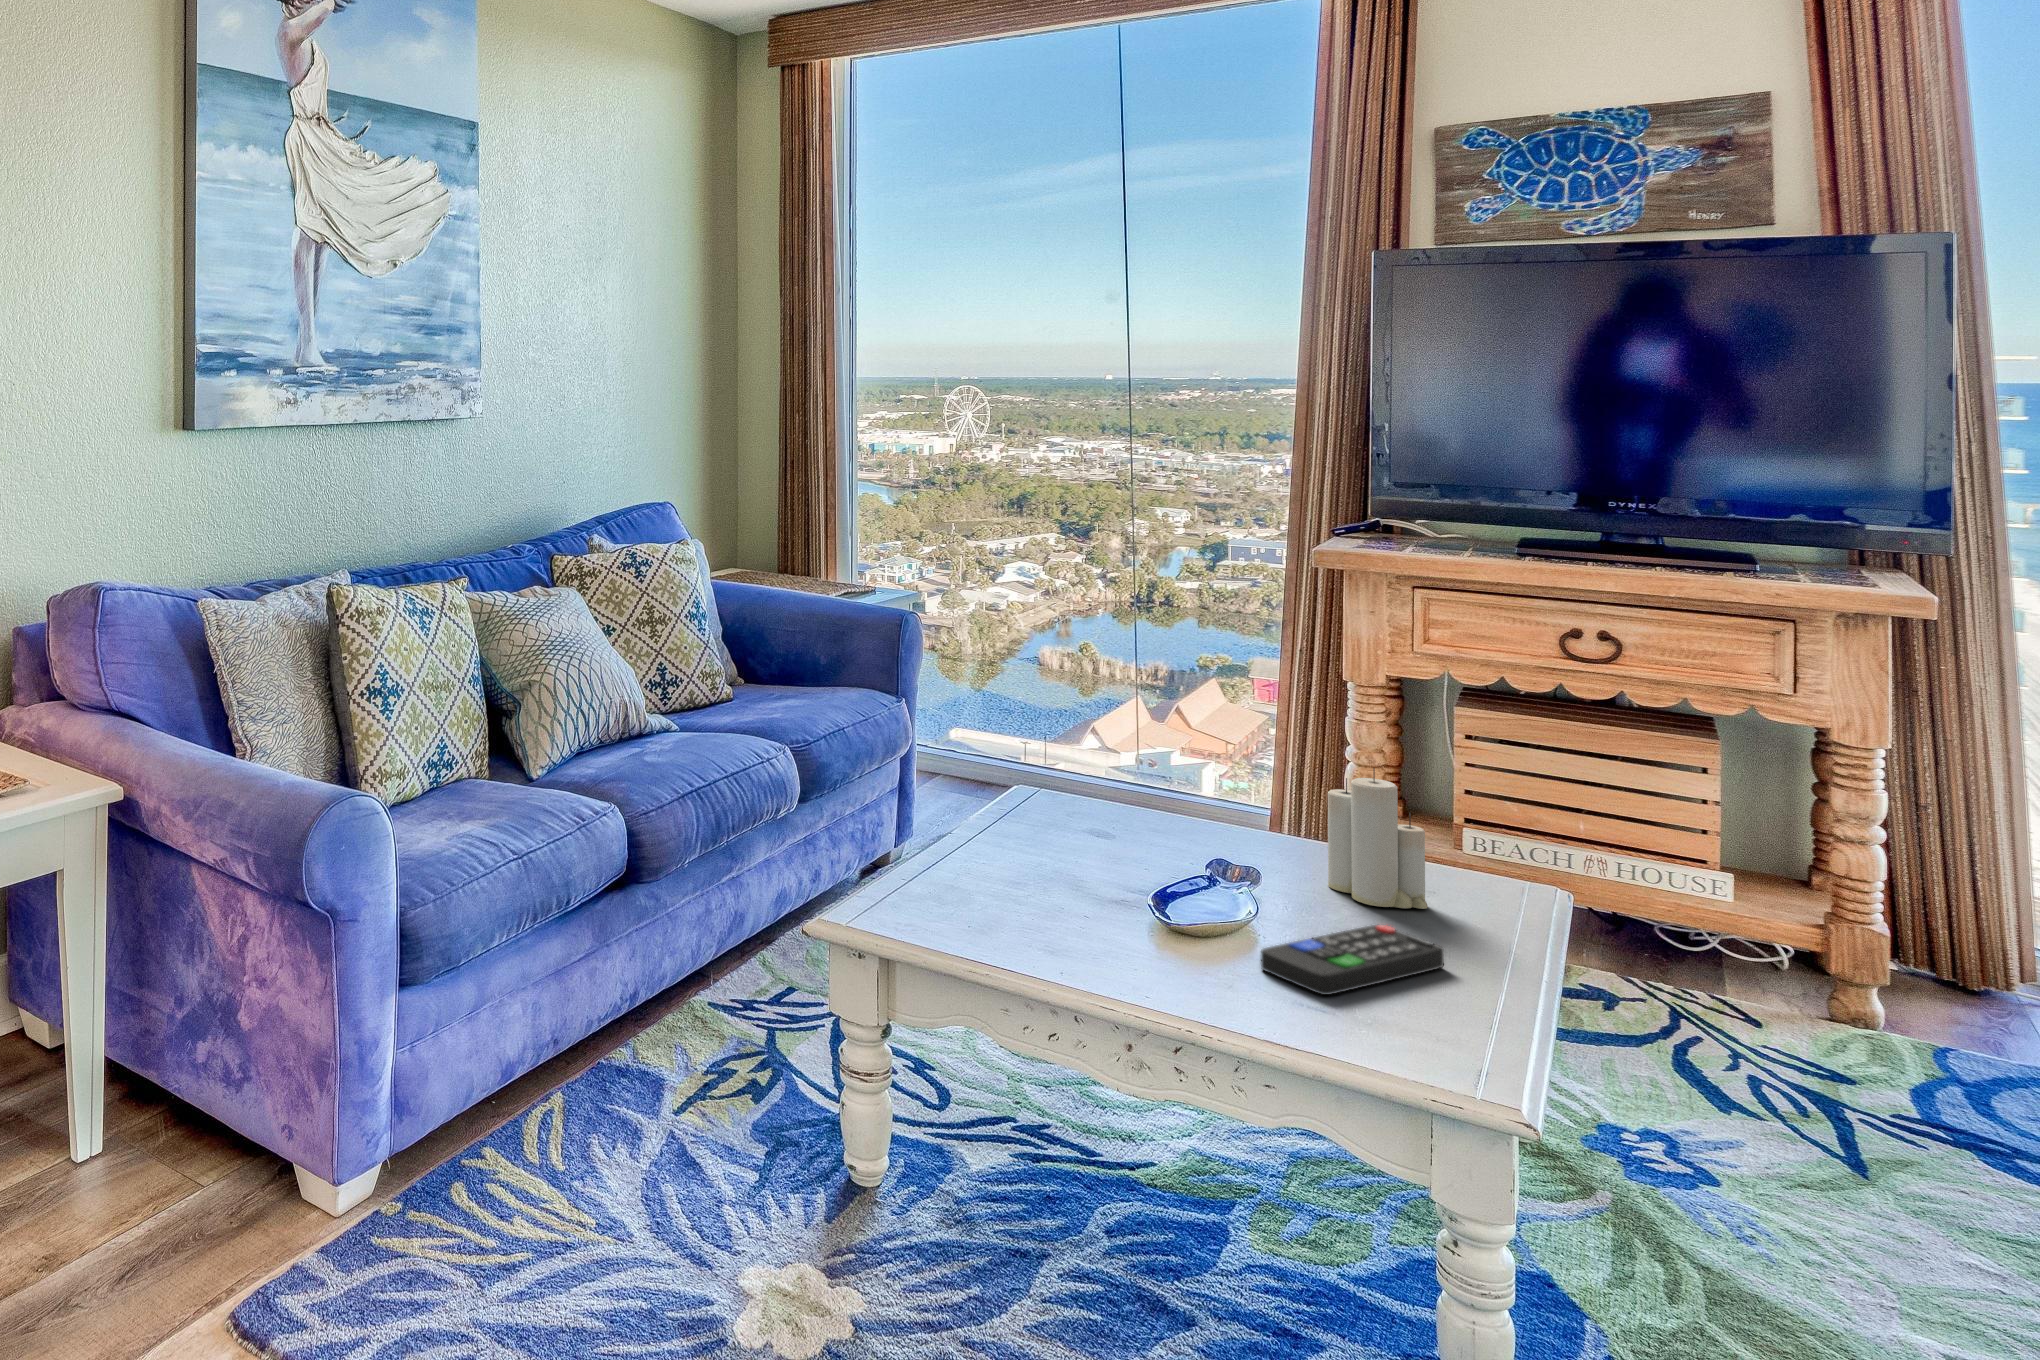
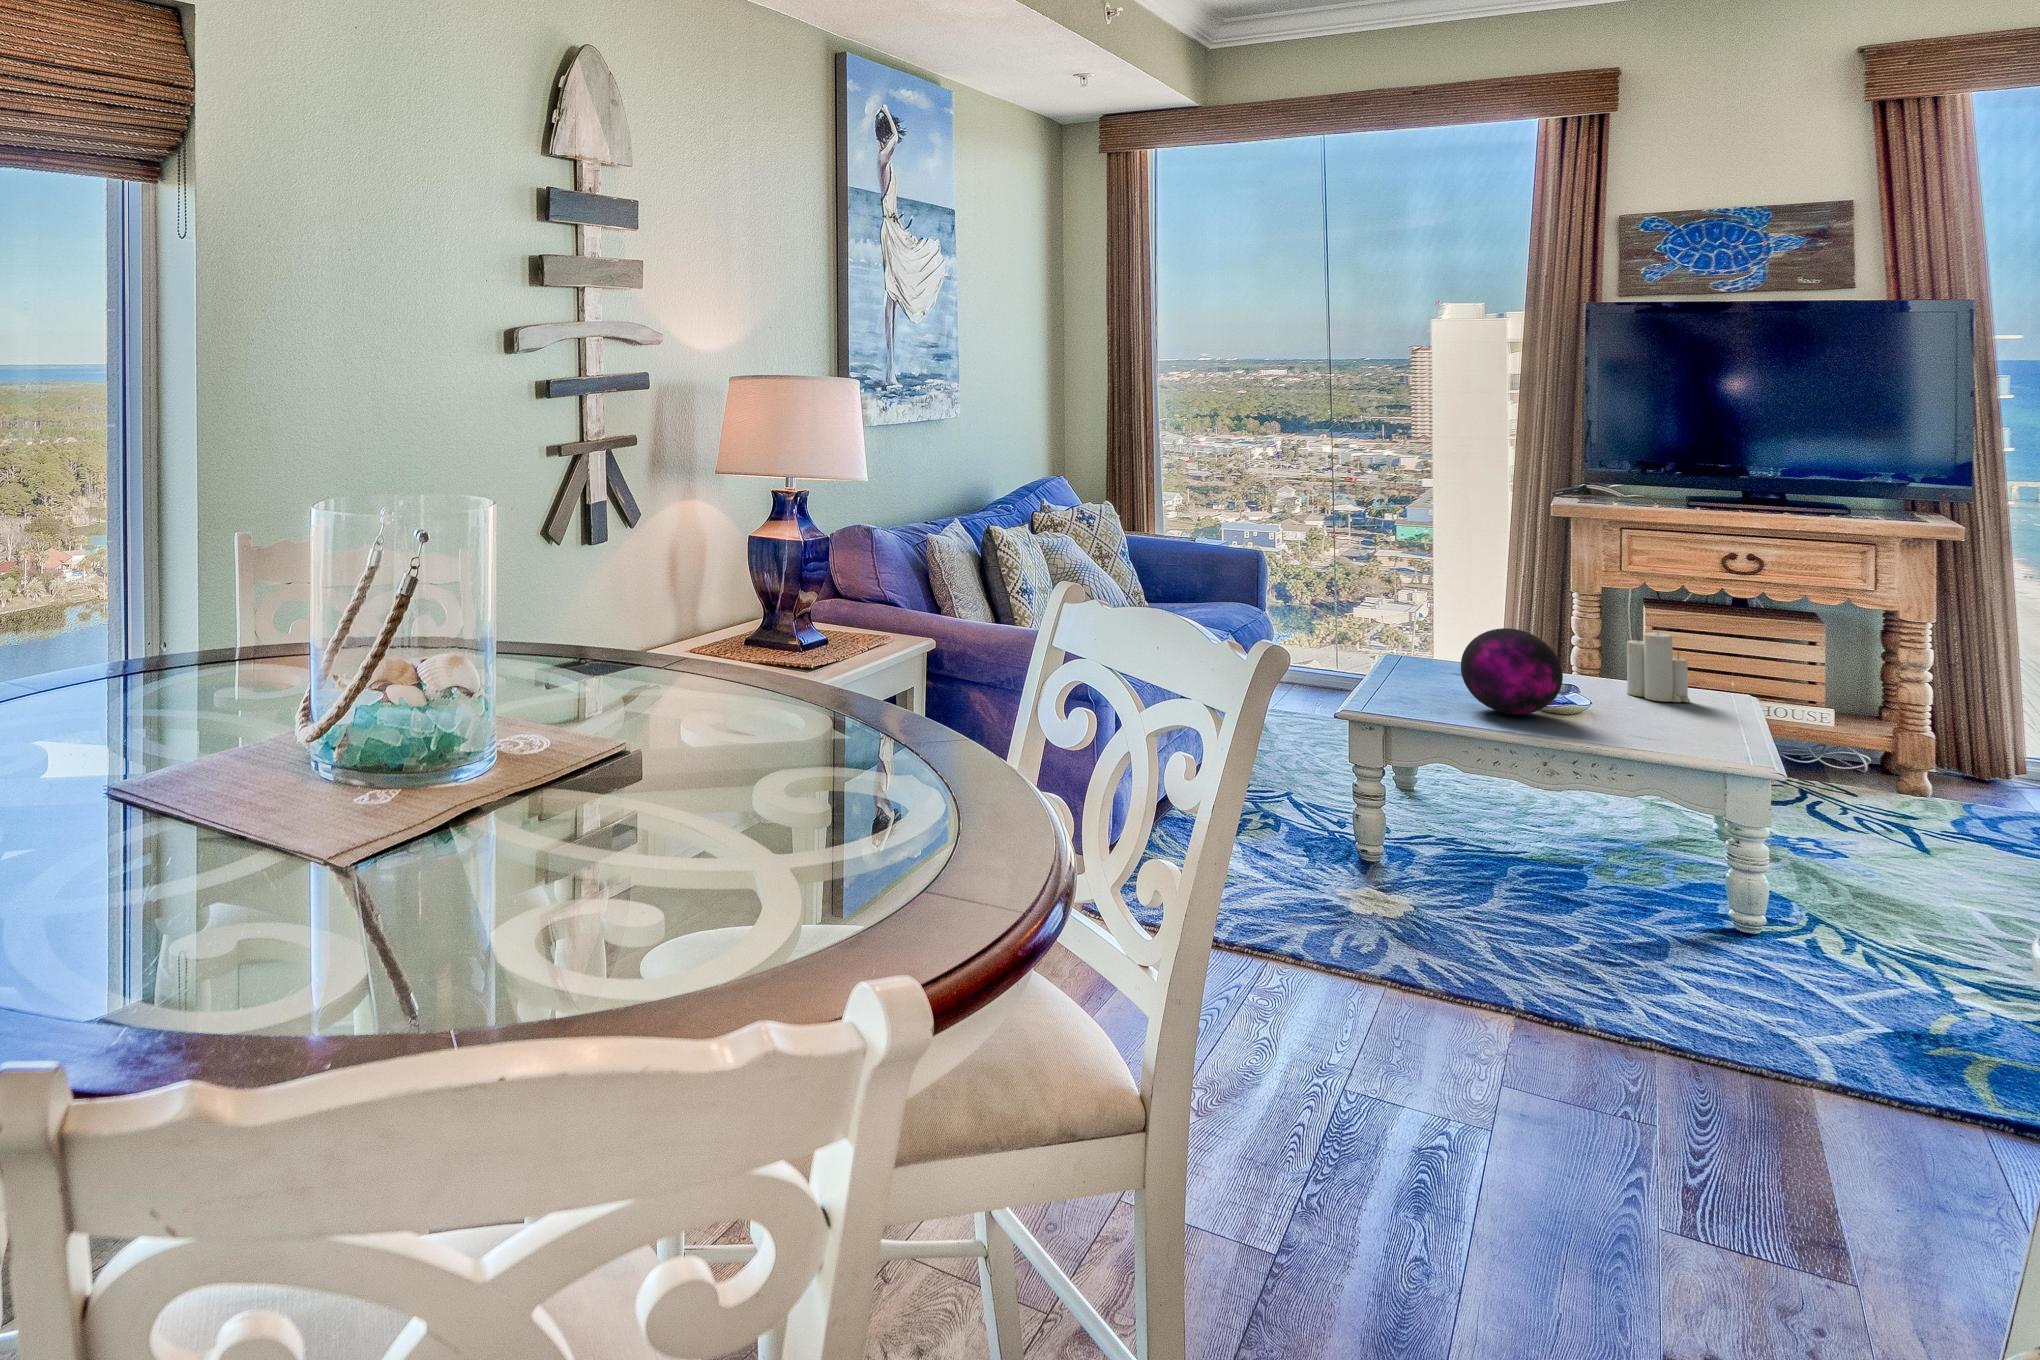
decorative orb: none [997,773,1164,939] -> present [1461,628,1563,715]
remote control: present [1261,925,1444,995] -> none [1619,705,1714,733]

